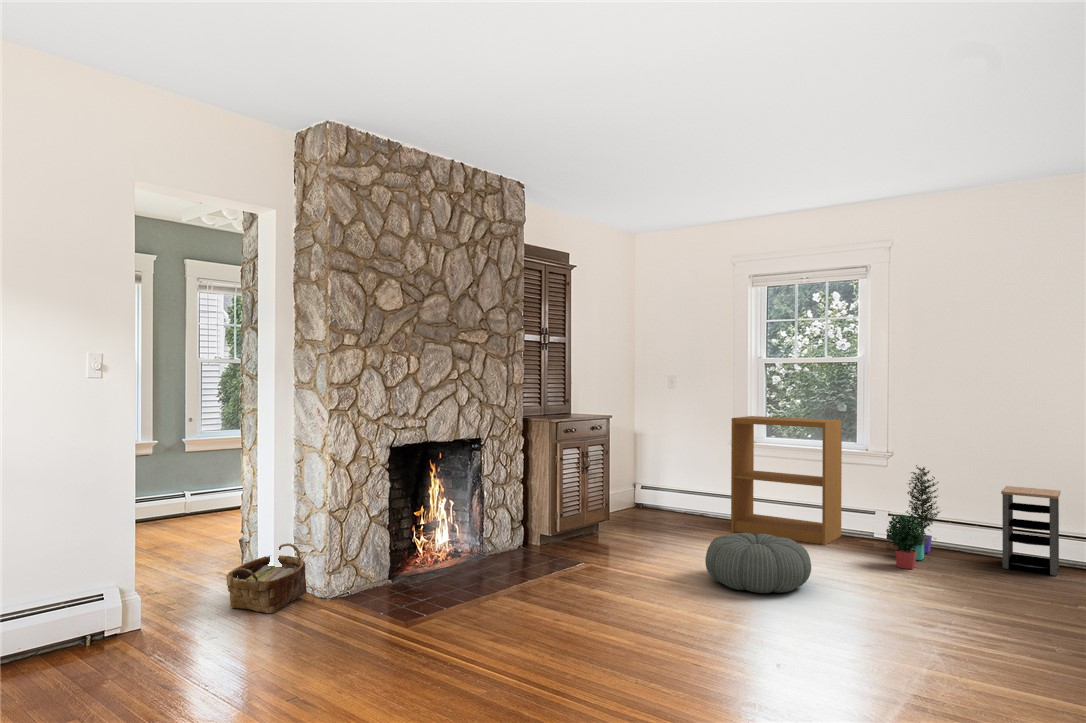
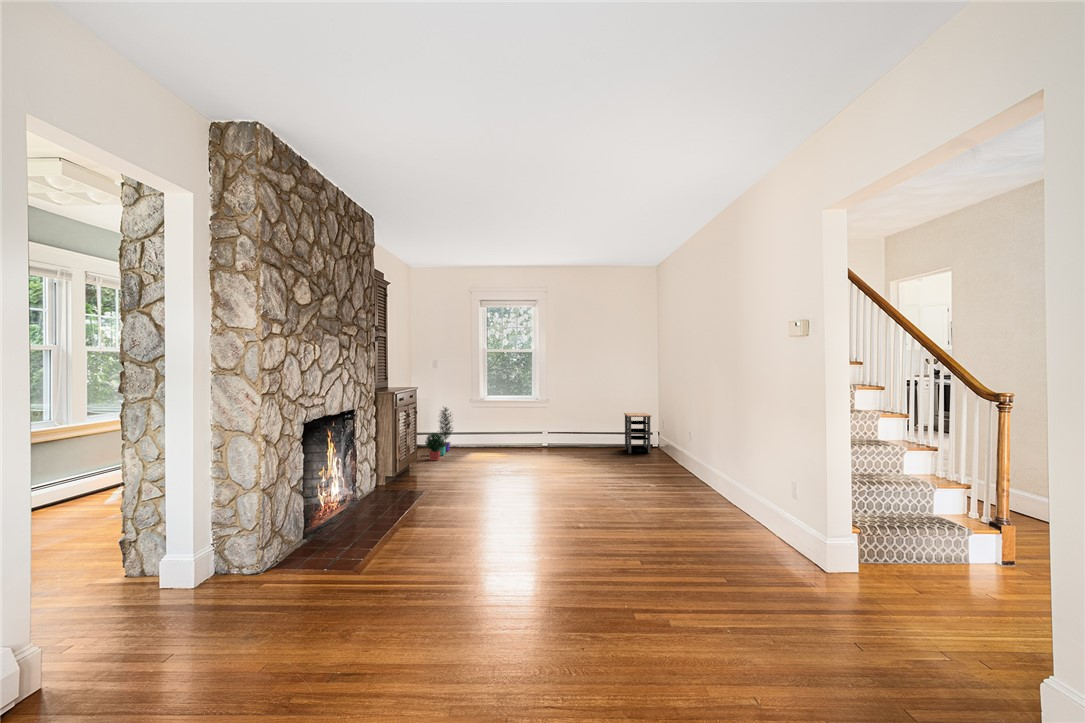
bookshelf: present [731,416,842,545] -> none [490,384,546,455]
potted plant: present [886,465,940,569] -> present [425,408,453,460]
pouf: present [705,533,811,593] -> none [517,453,576,488]
woven basket: present [226,543,306,613] -> none [150,528,238,610]

